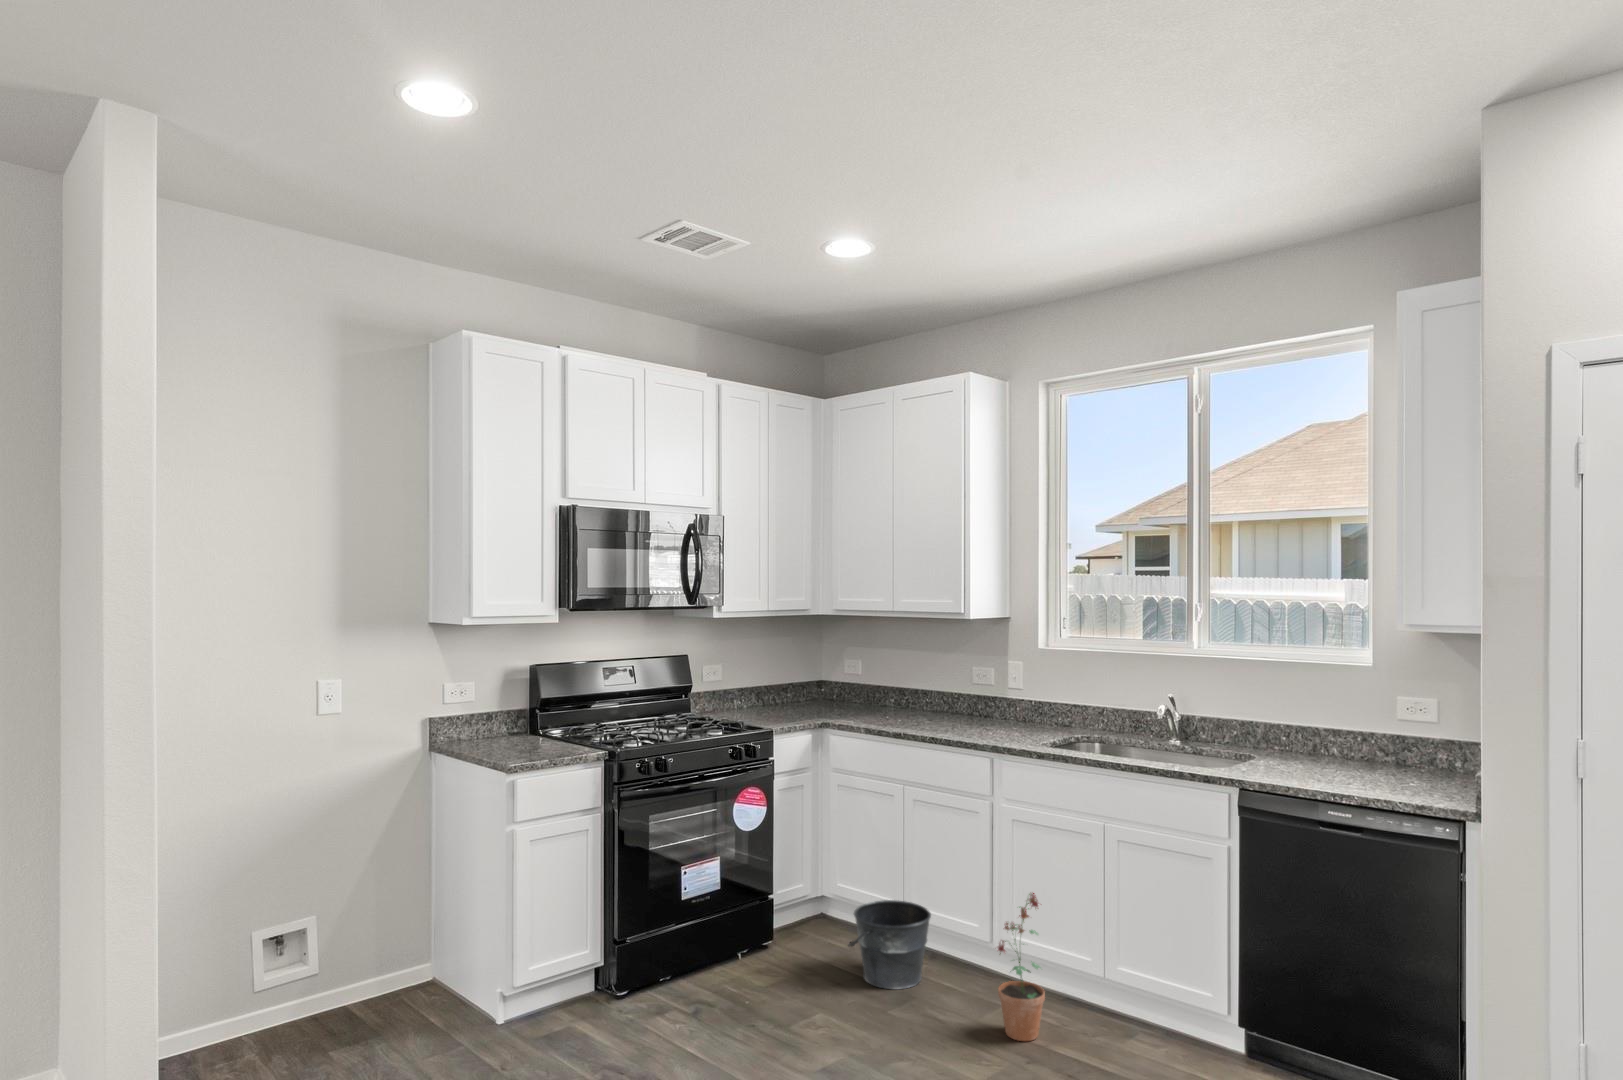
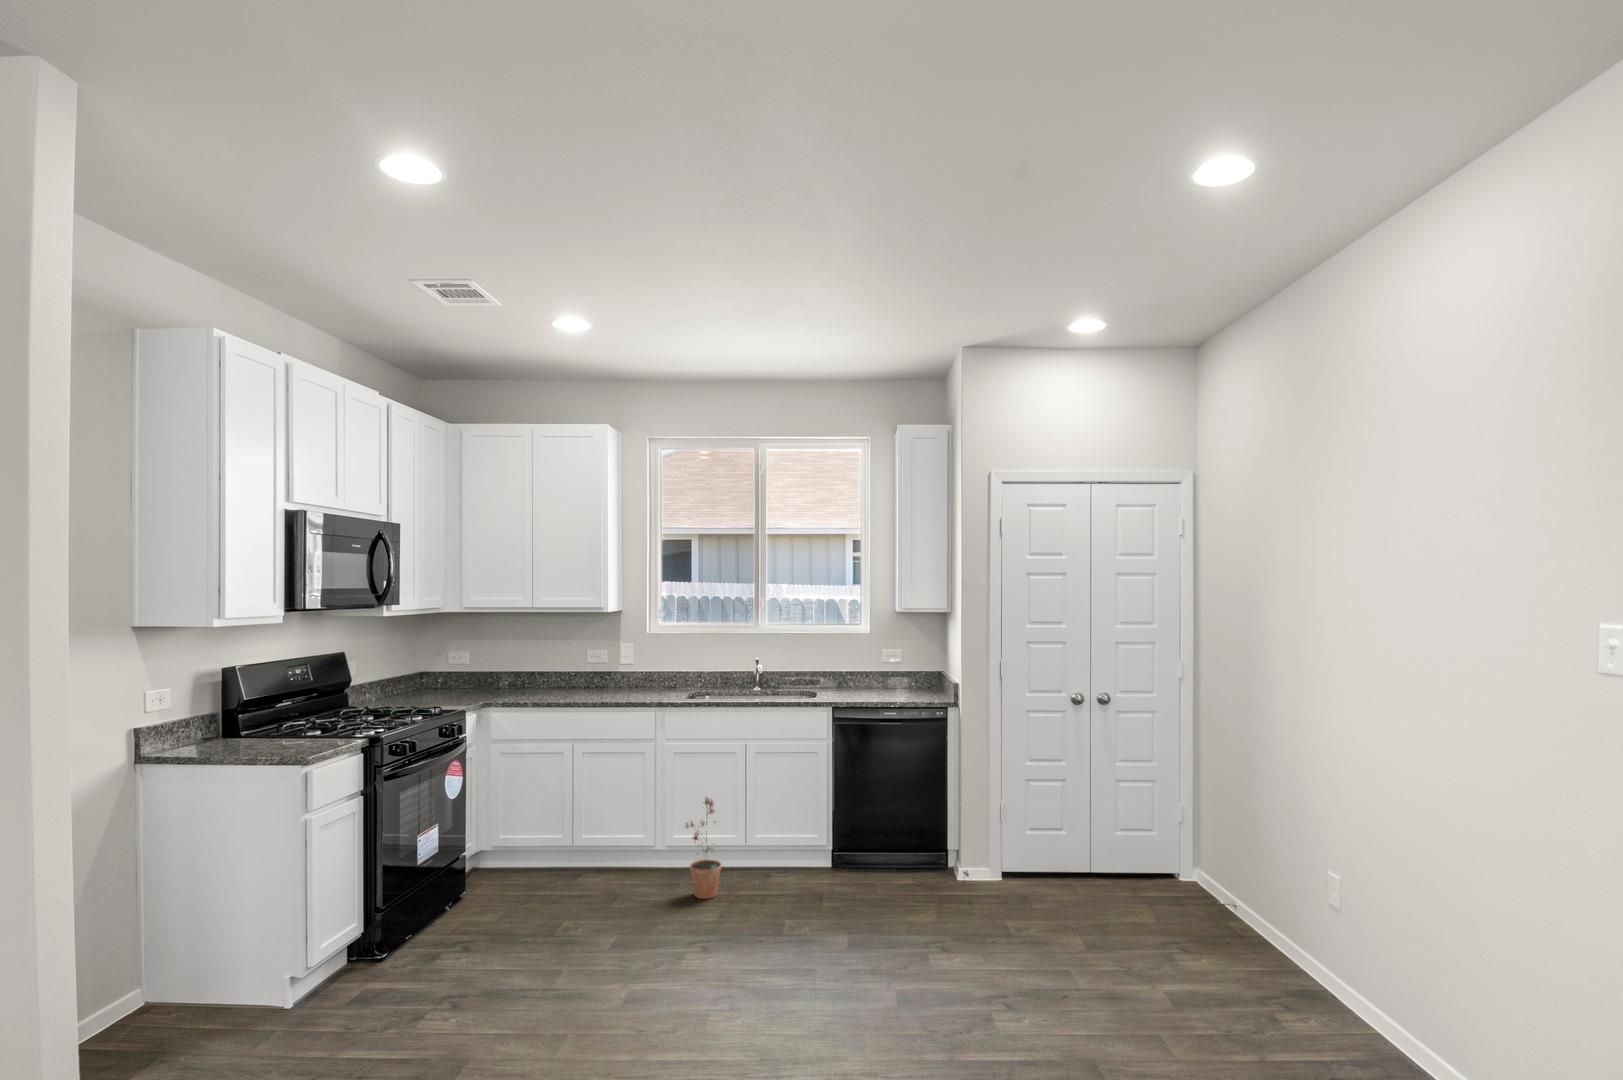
bucket: present [848,900,931,989] -> none [548,831,616,898]

